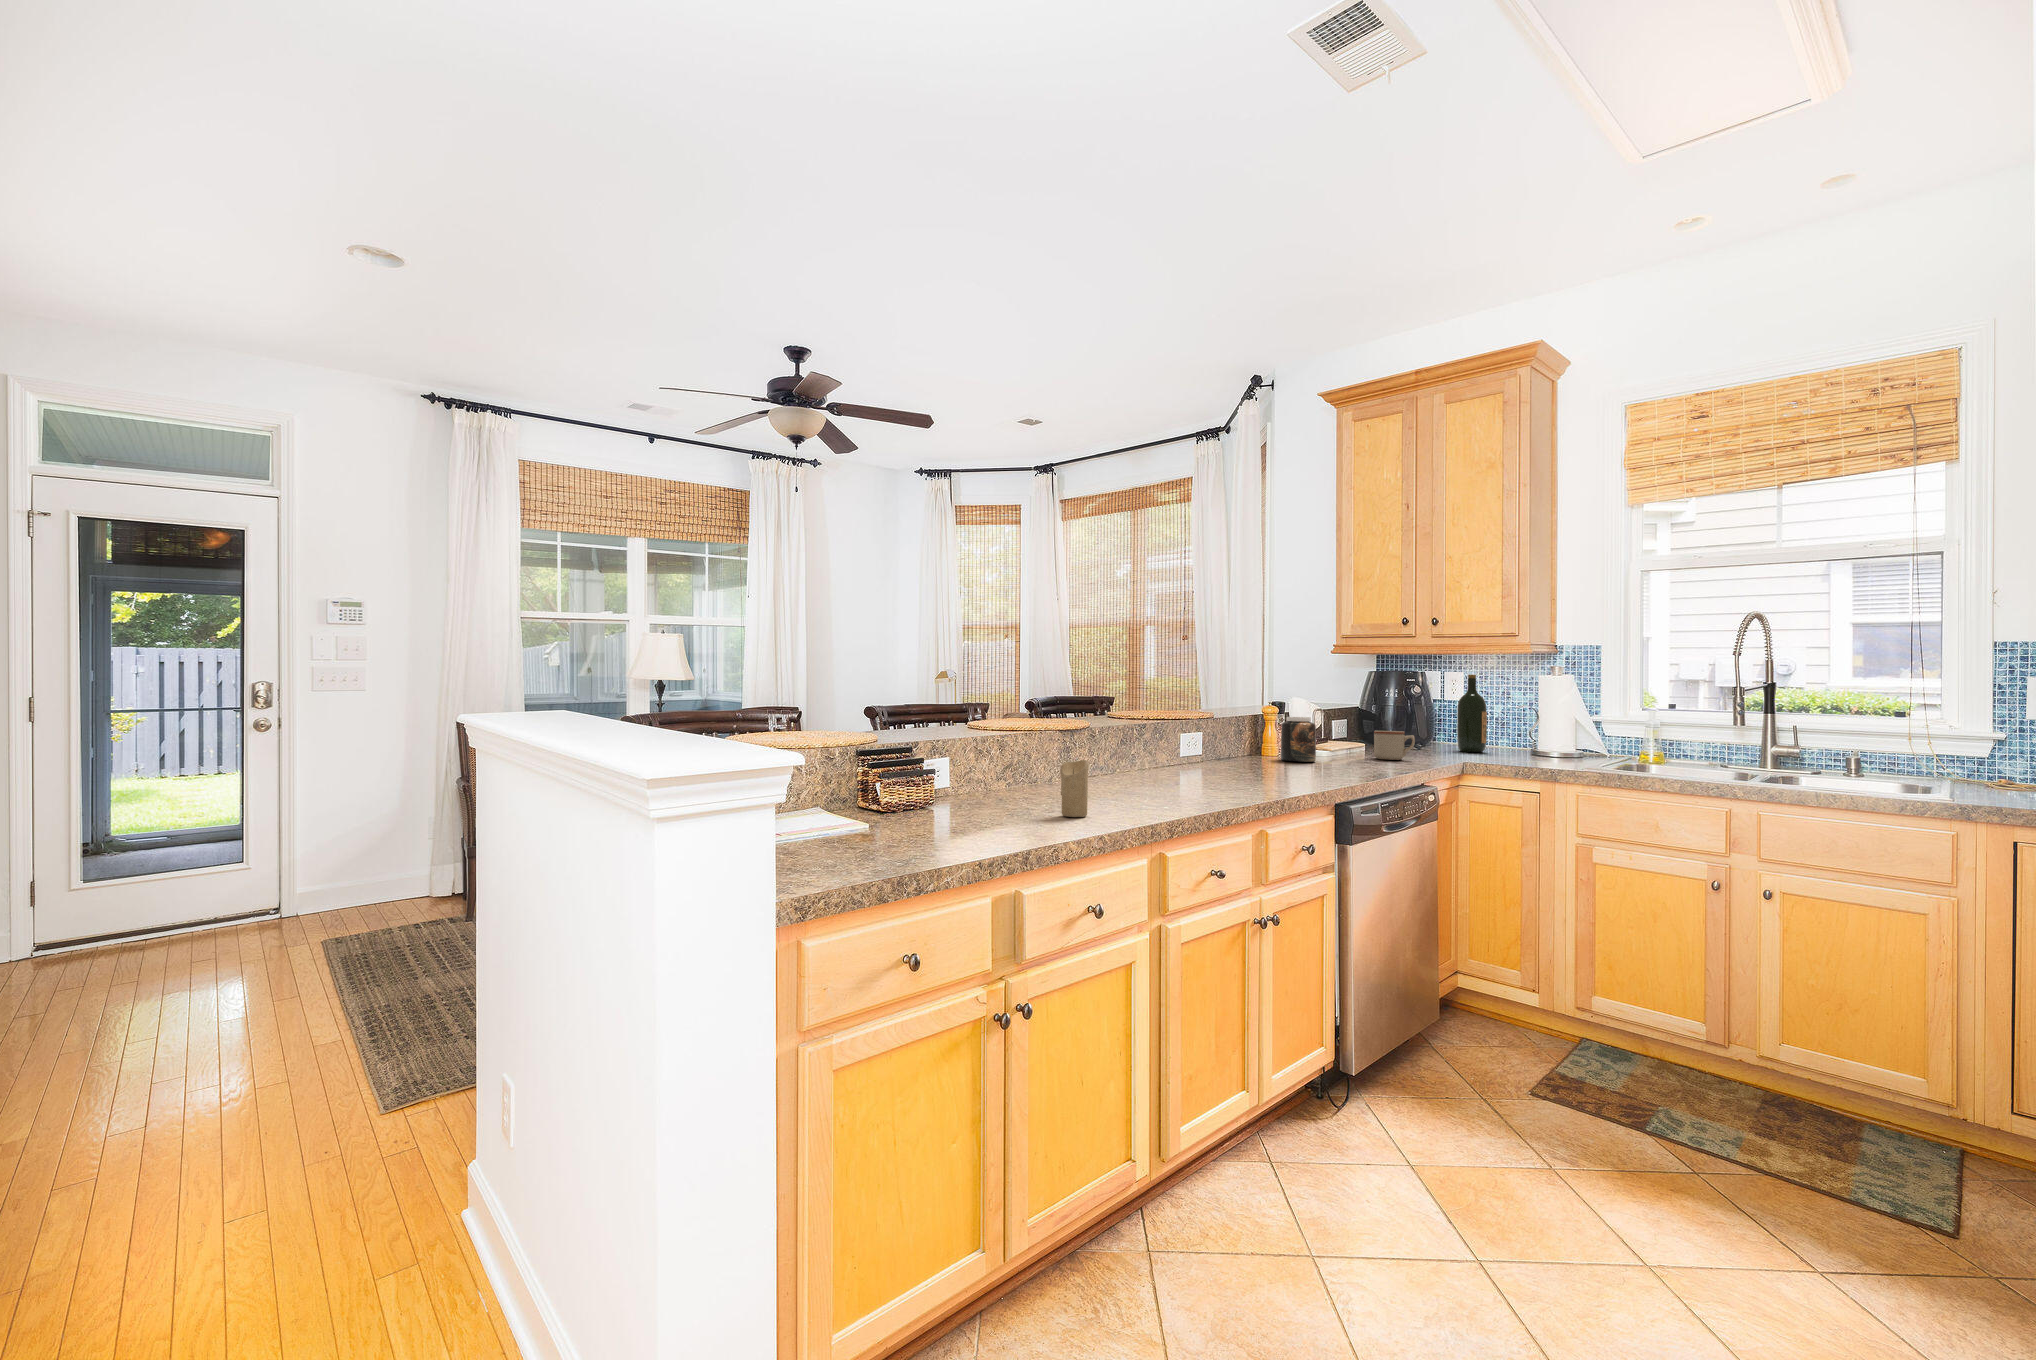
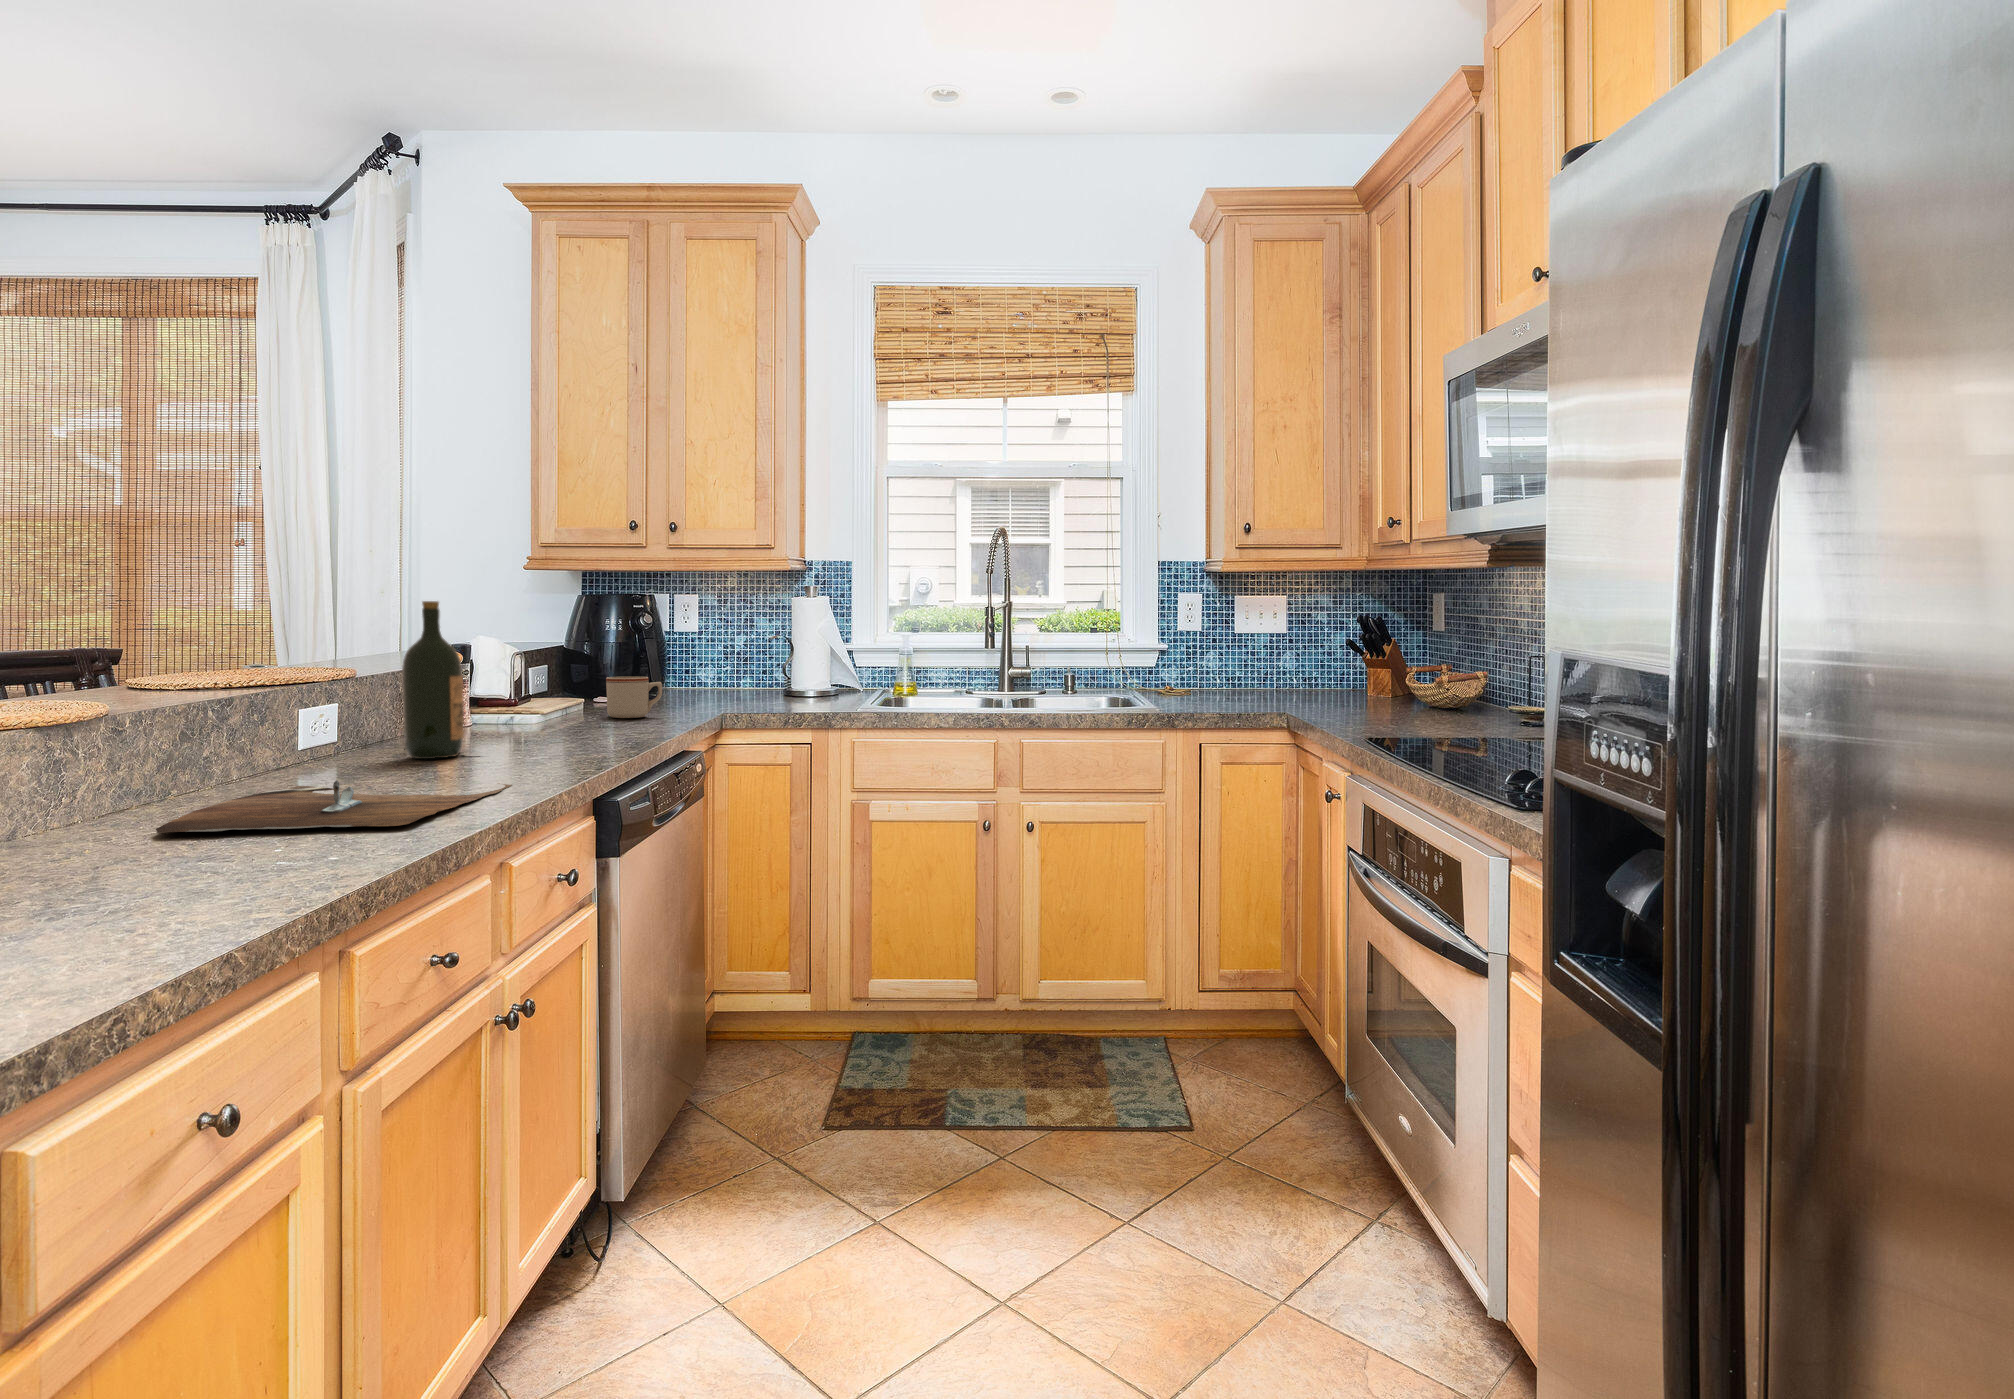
wine bottle: present [1457,675,1487,752] -> present [402,601,464,759]
jar: present [1281,717,1316,762] -> none [472,663,529,733]
candle: present [1060,760,1089,817] -> none [58,796,144,932]
cutting board: none [1107,772,1281,797] -> present [156,780,511,833]

